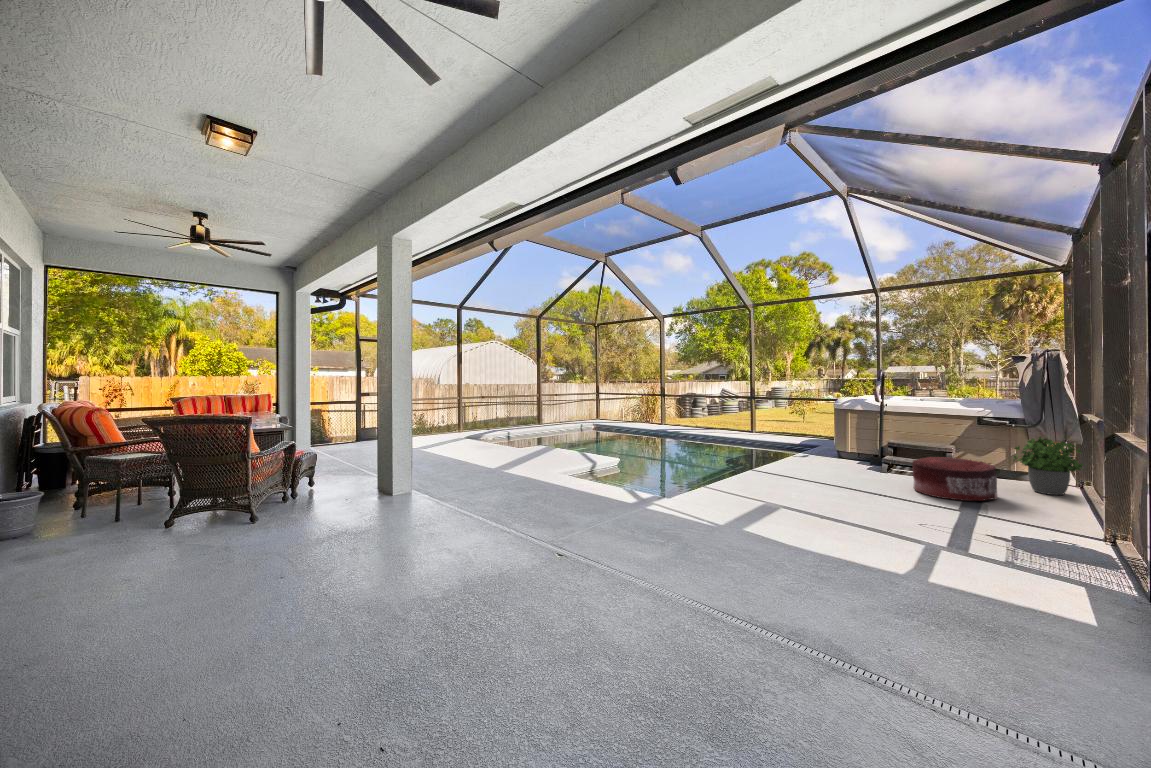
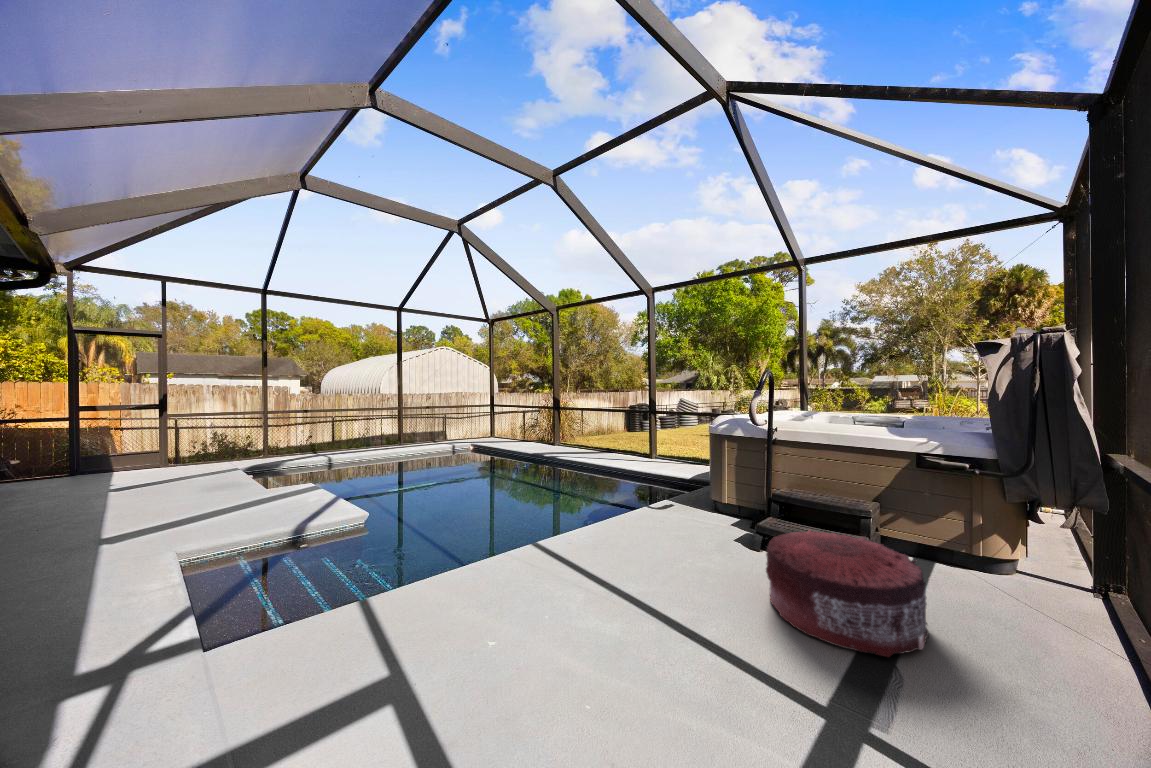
potted plant: present [1014,436,1083,495] -> none [971,502,1132,635]

